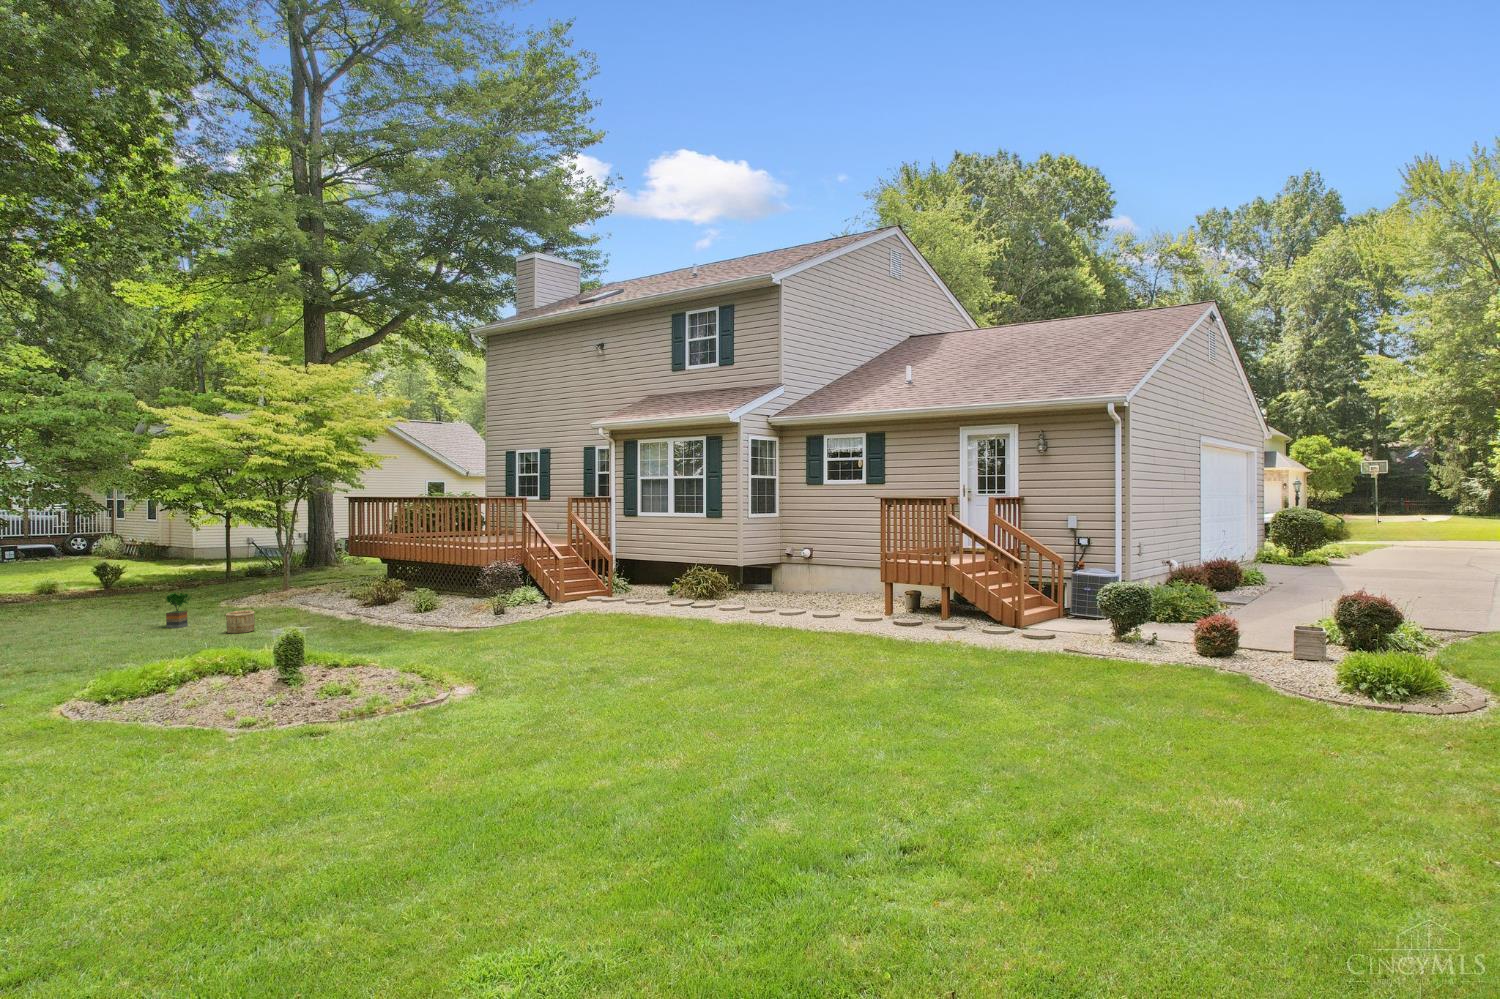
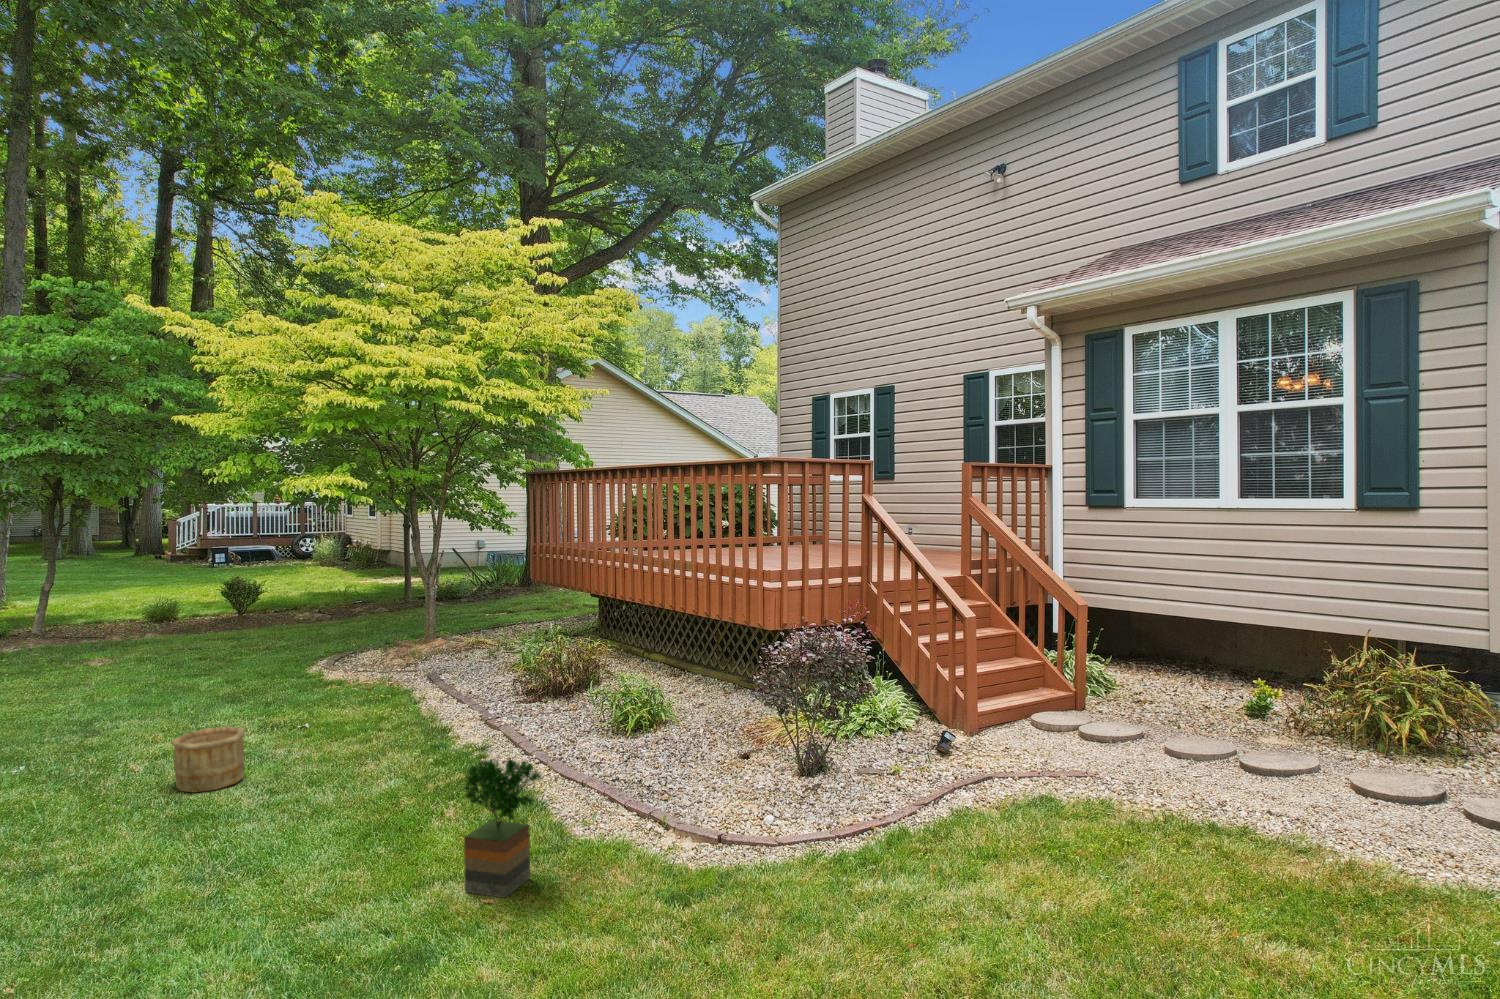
potted tree: present [166,593,191,628] -> present [464,759,542,898]

